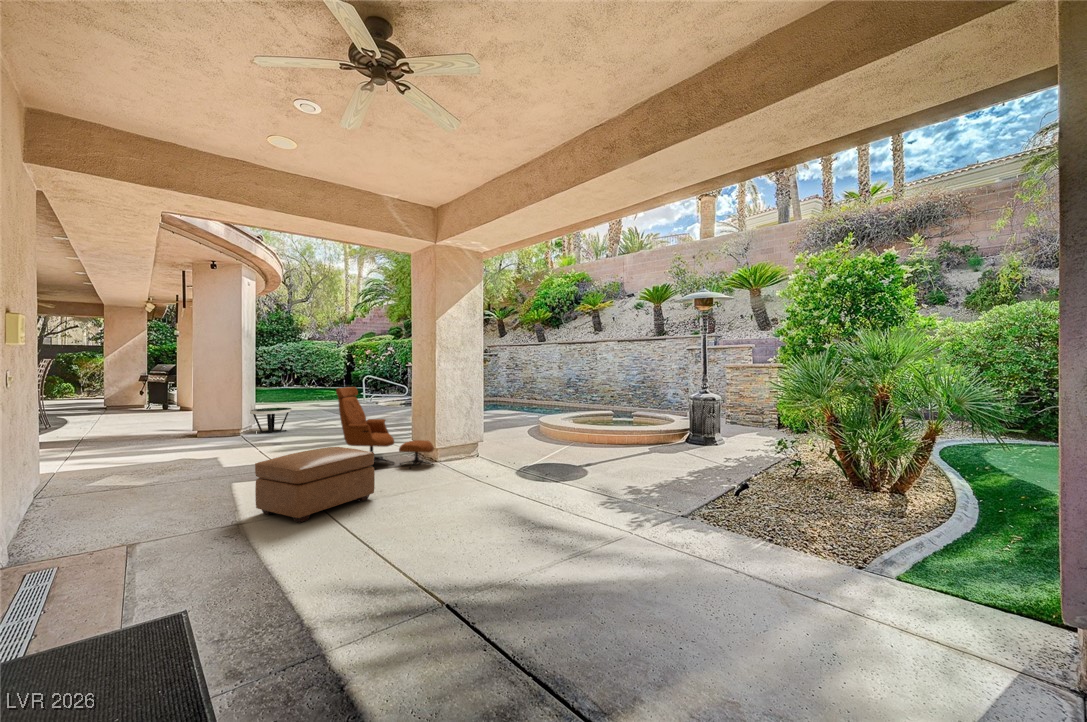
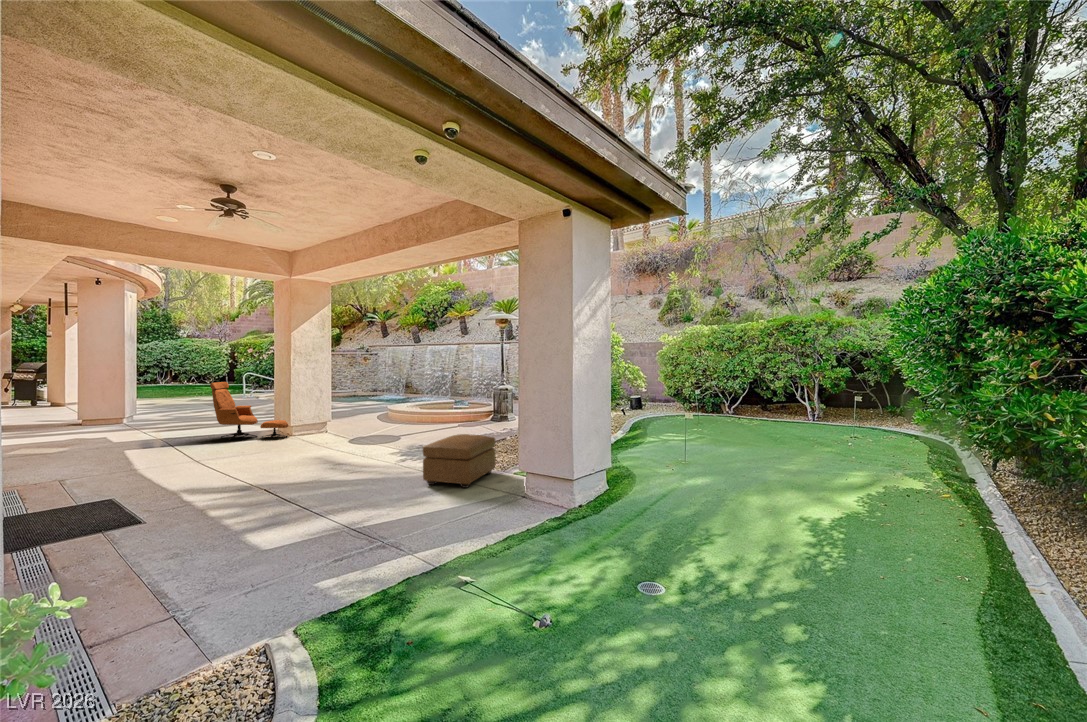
side table: present [250,408,291,433] -> none [133,400,172,422]
ottoman: present [255,447,375,523] -> present [423,434,495,488]

